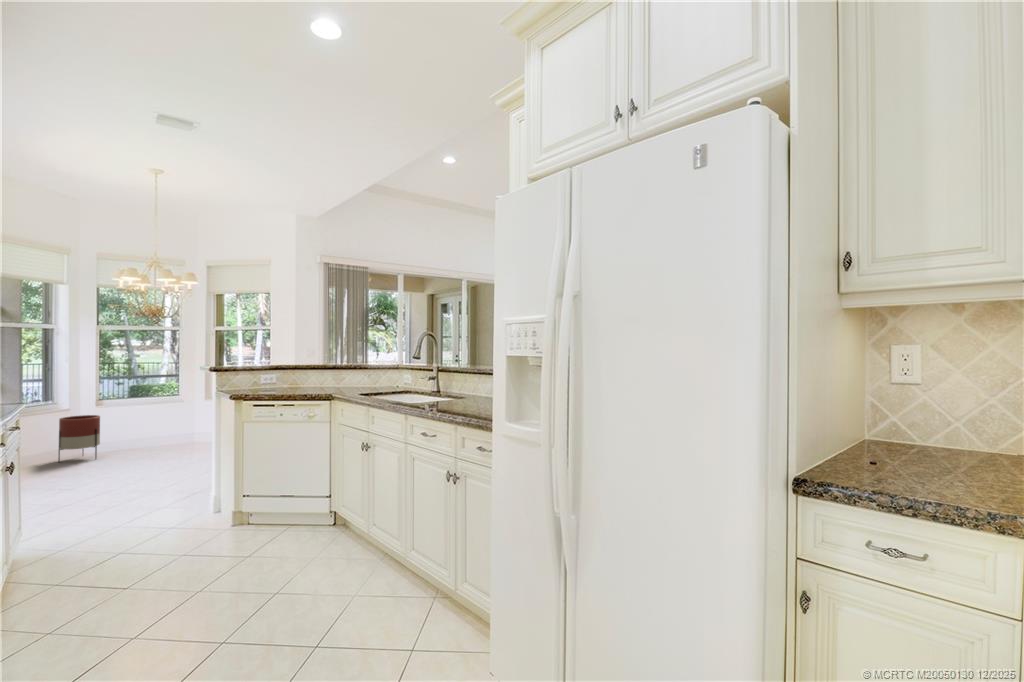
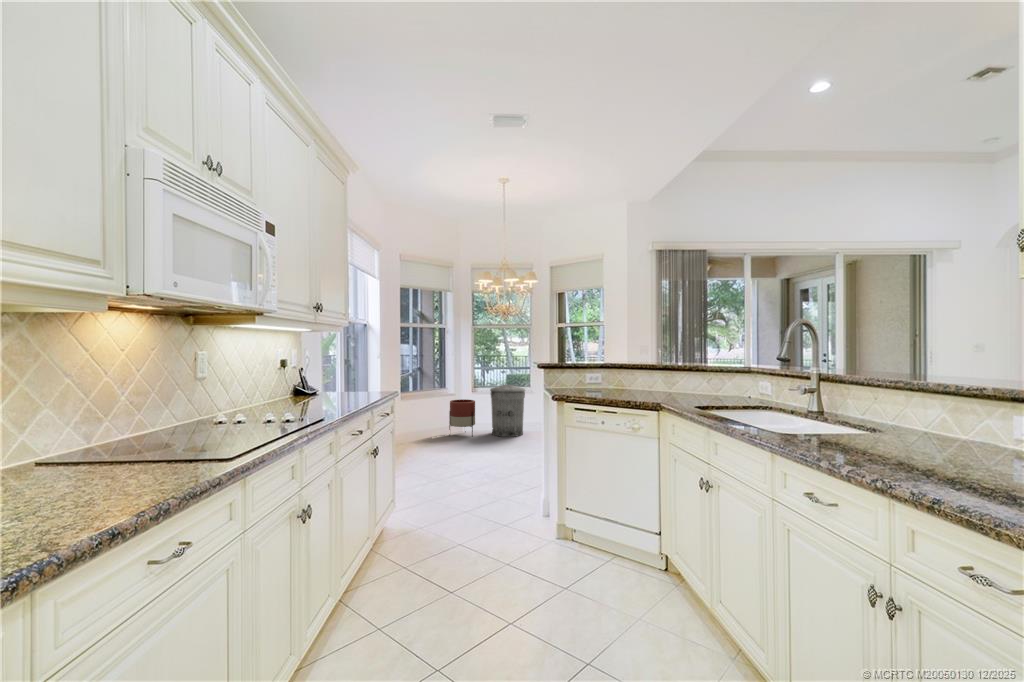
trash can: none [122,393,173,455] -> present [490,384,525,437]

